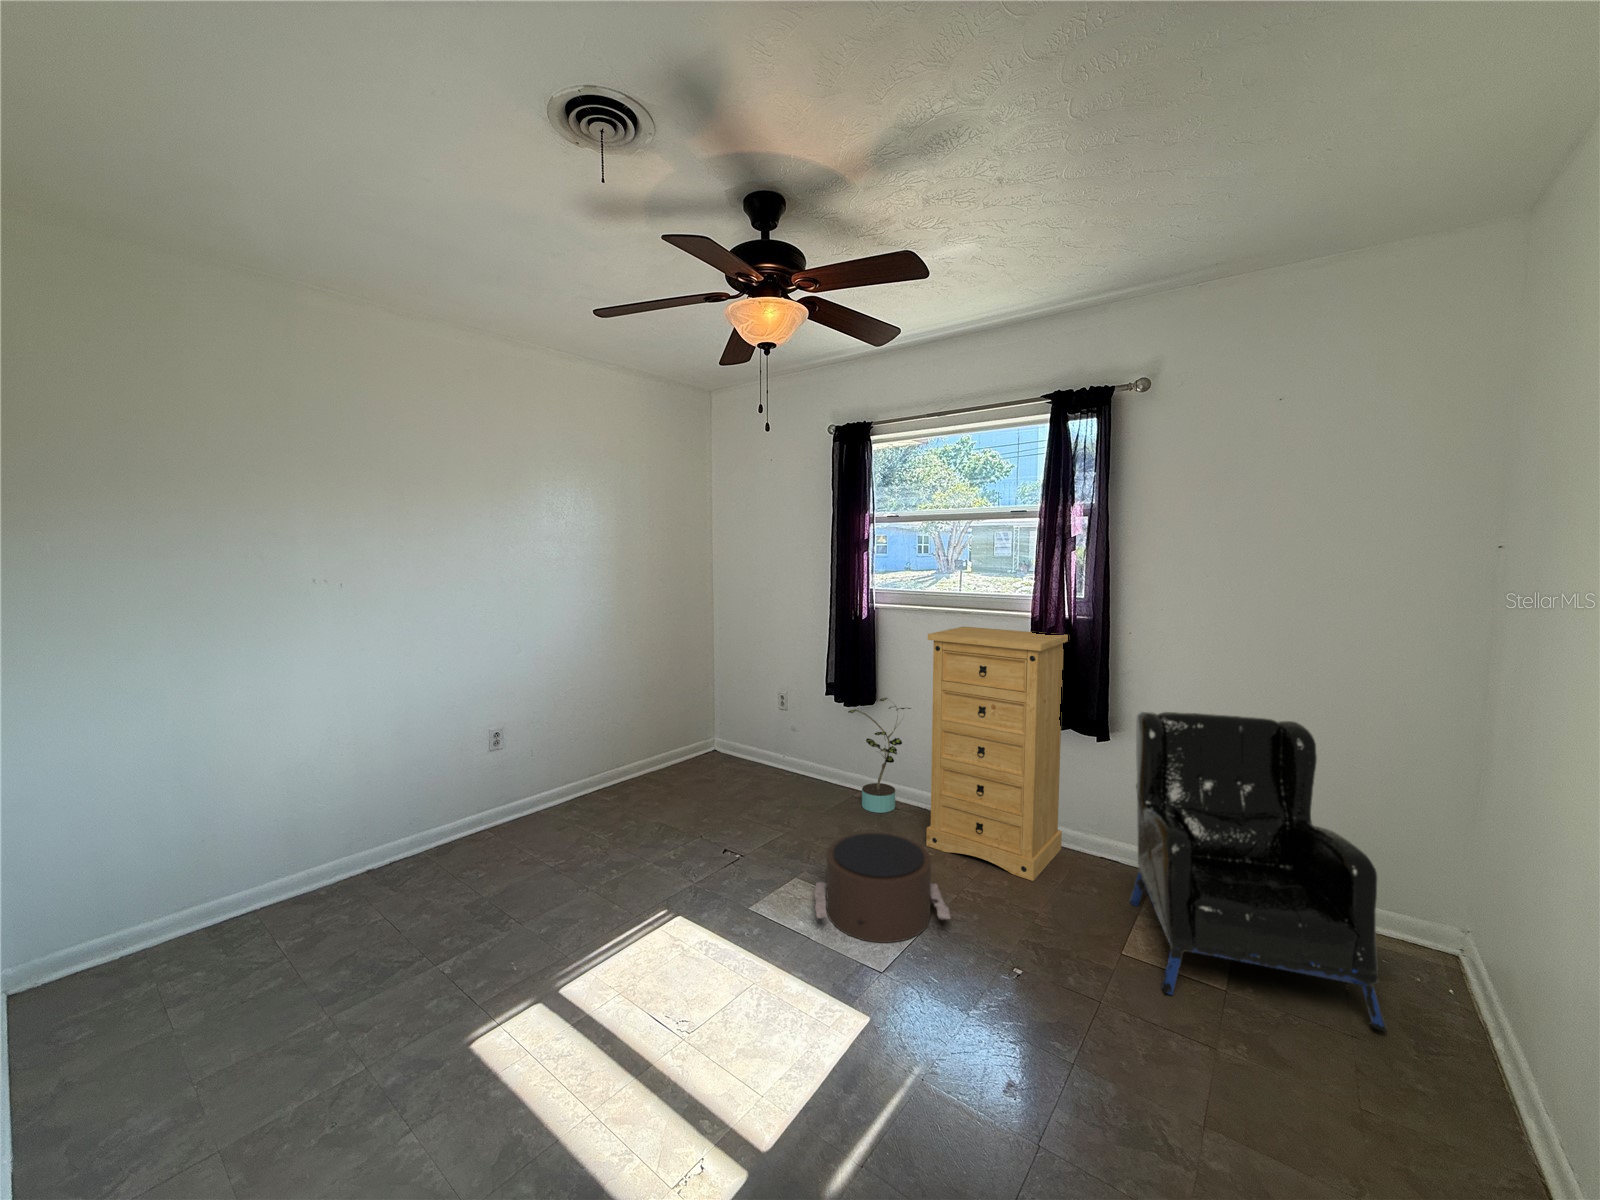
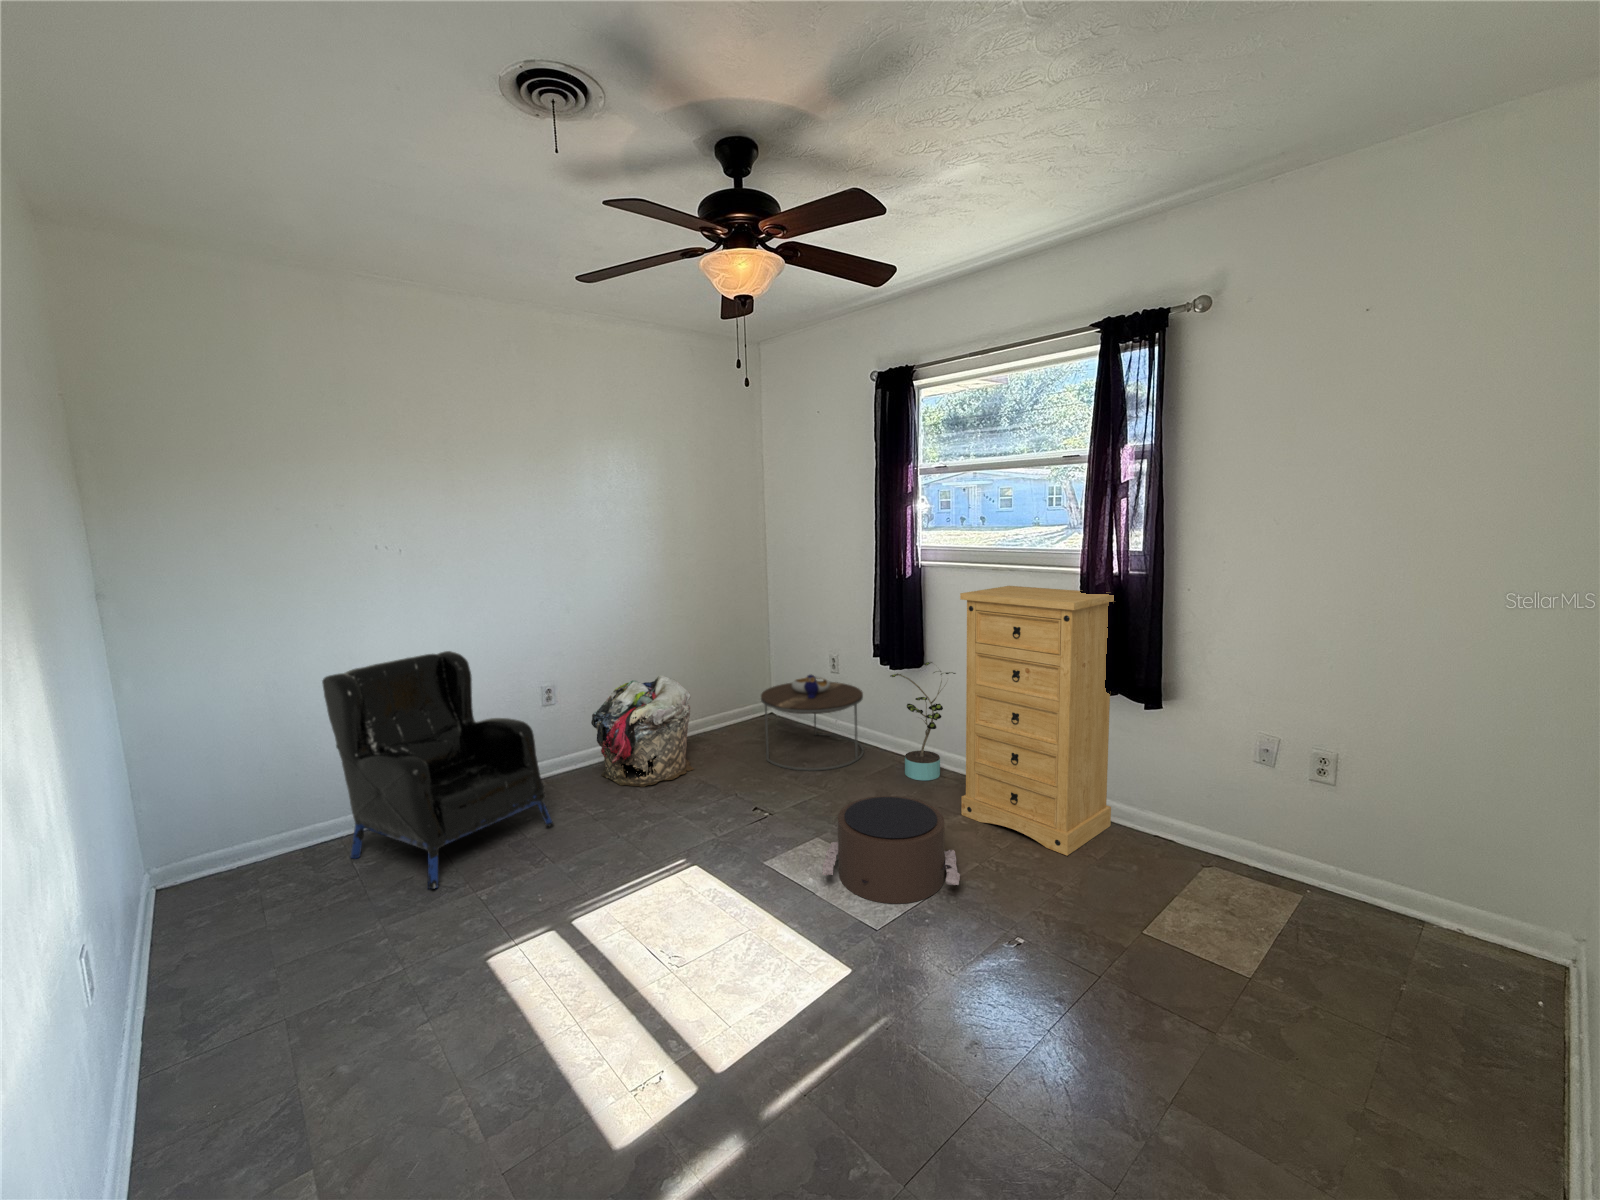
side table: none [717,711,817,807] -> present [761,675,864,771]
armchair: present [1130,712,1387,1032] -> present [322,651,553,889]
laundry basket: none [544,715,652,833] -> present [591,675,694,787]

